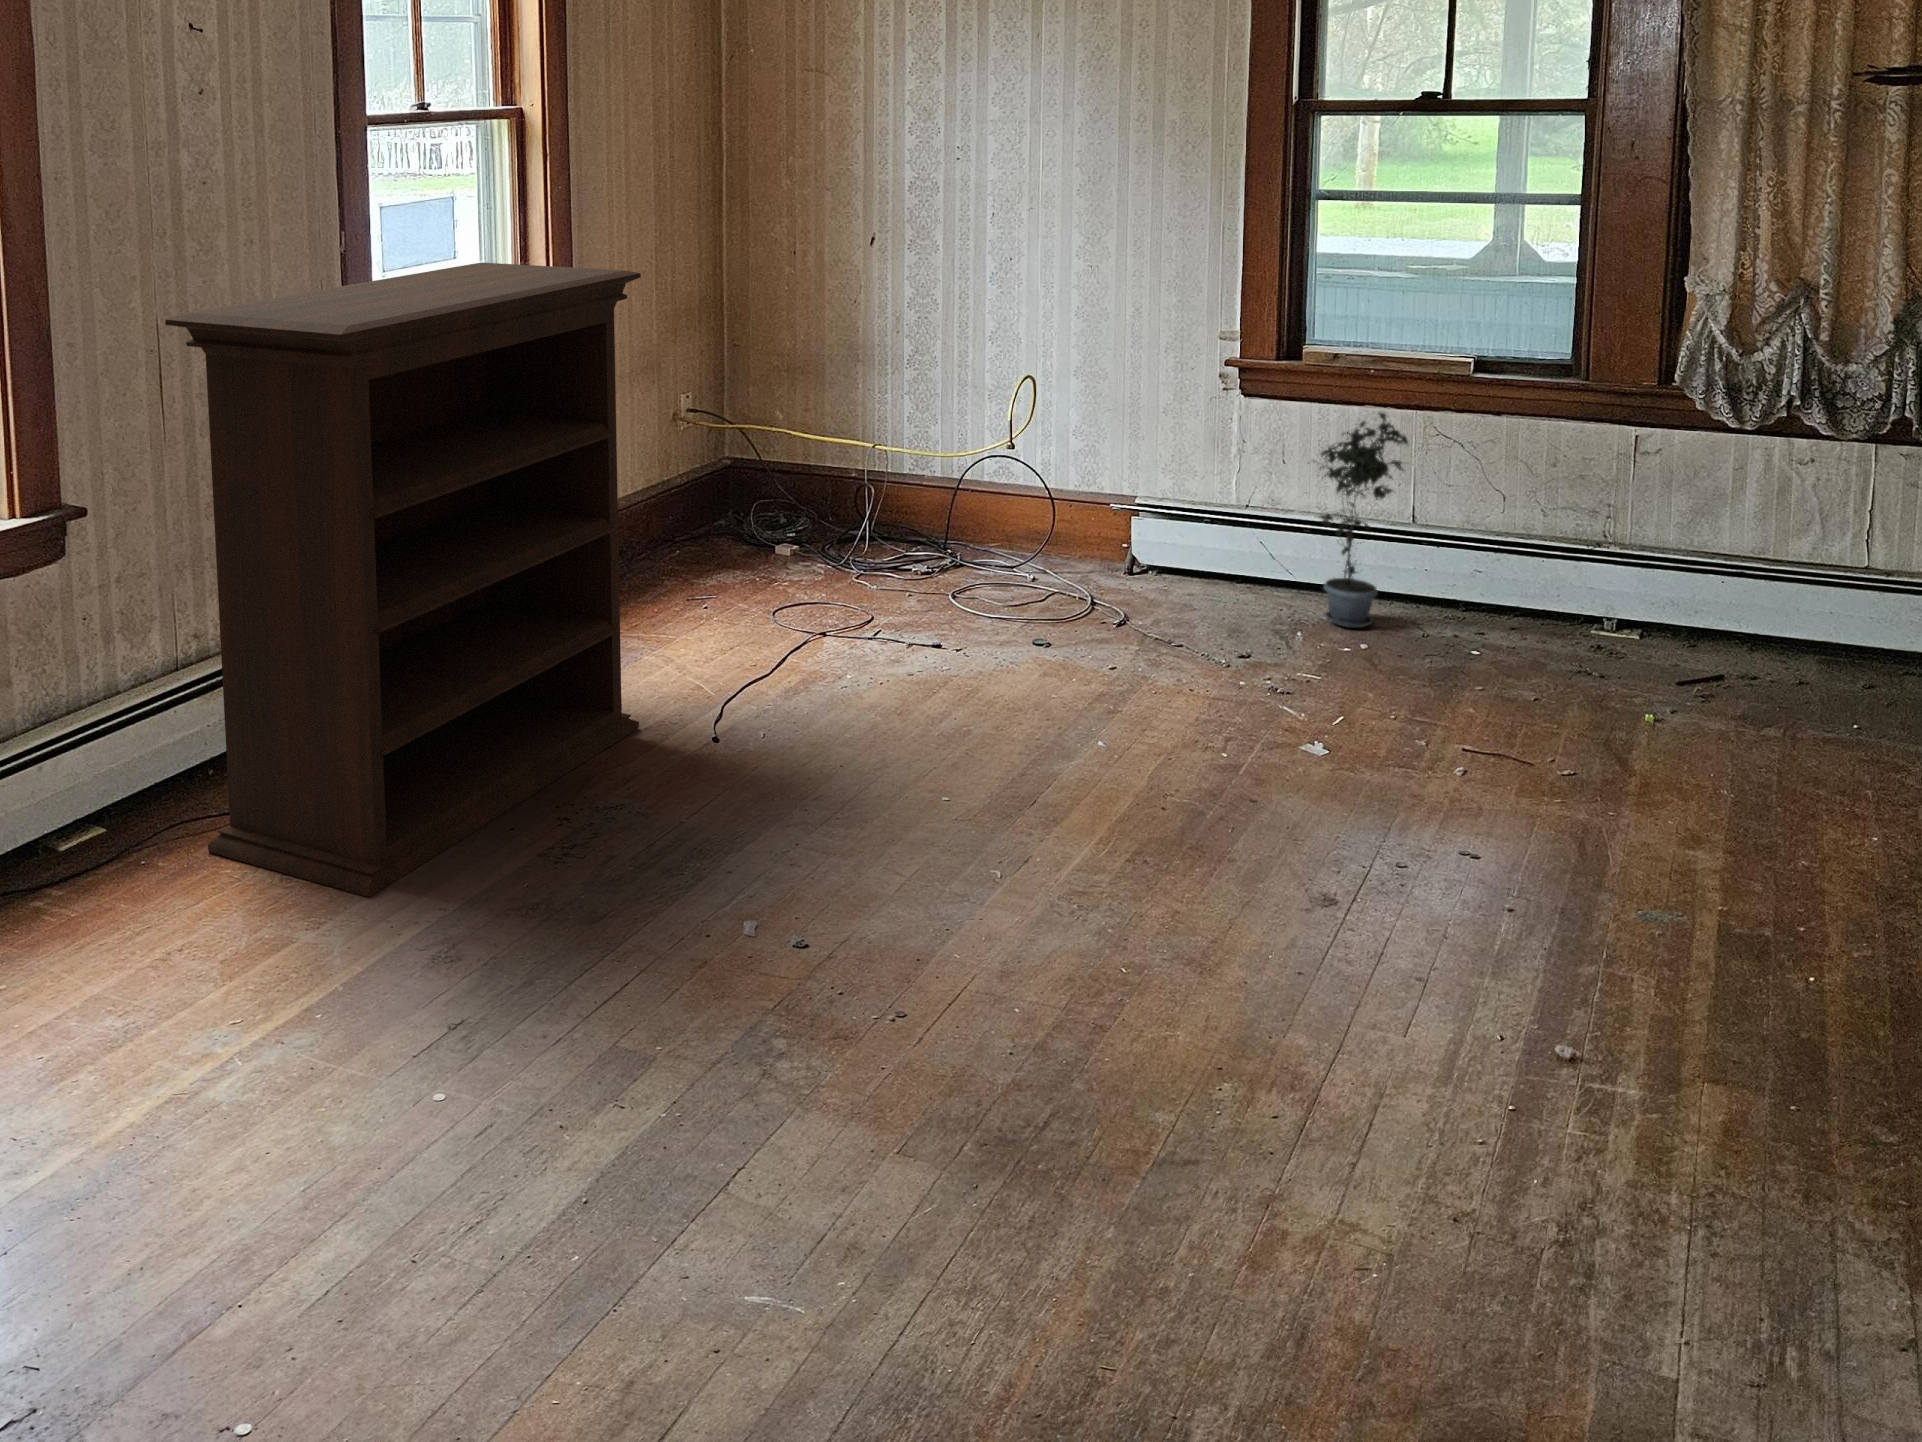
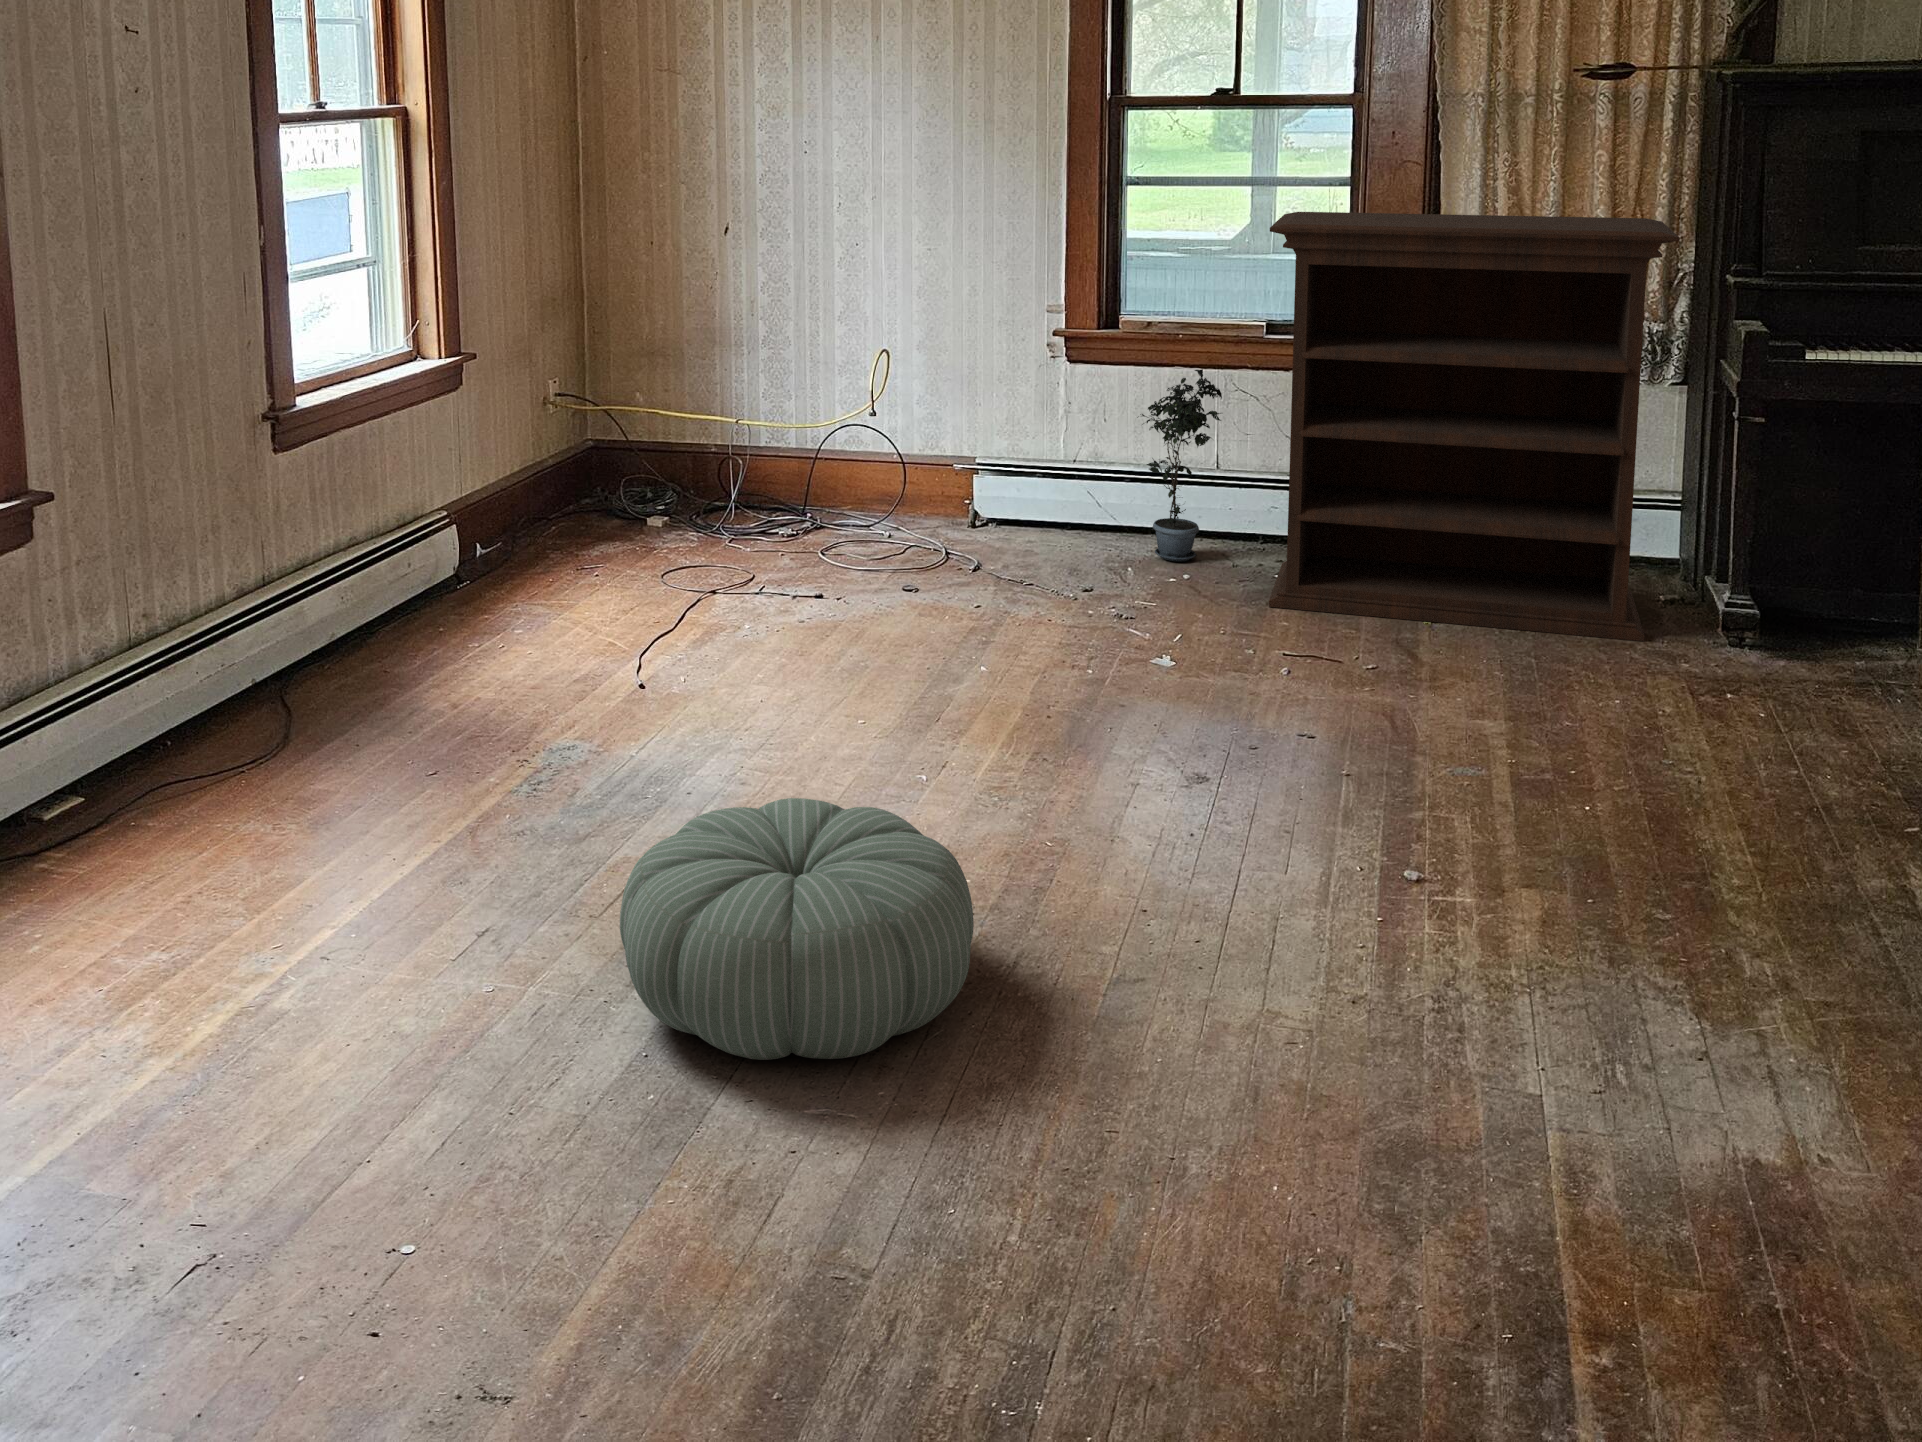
bookshelf: present [165,263,641,897] -> present [1269,212,1679,641]
pouf: none [579,905,990,1238] -> present [620,798,974,1060]

